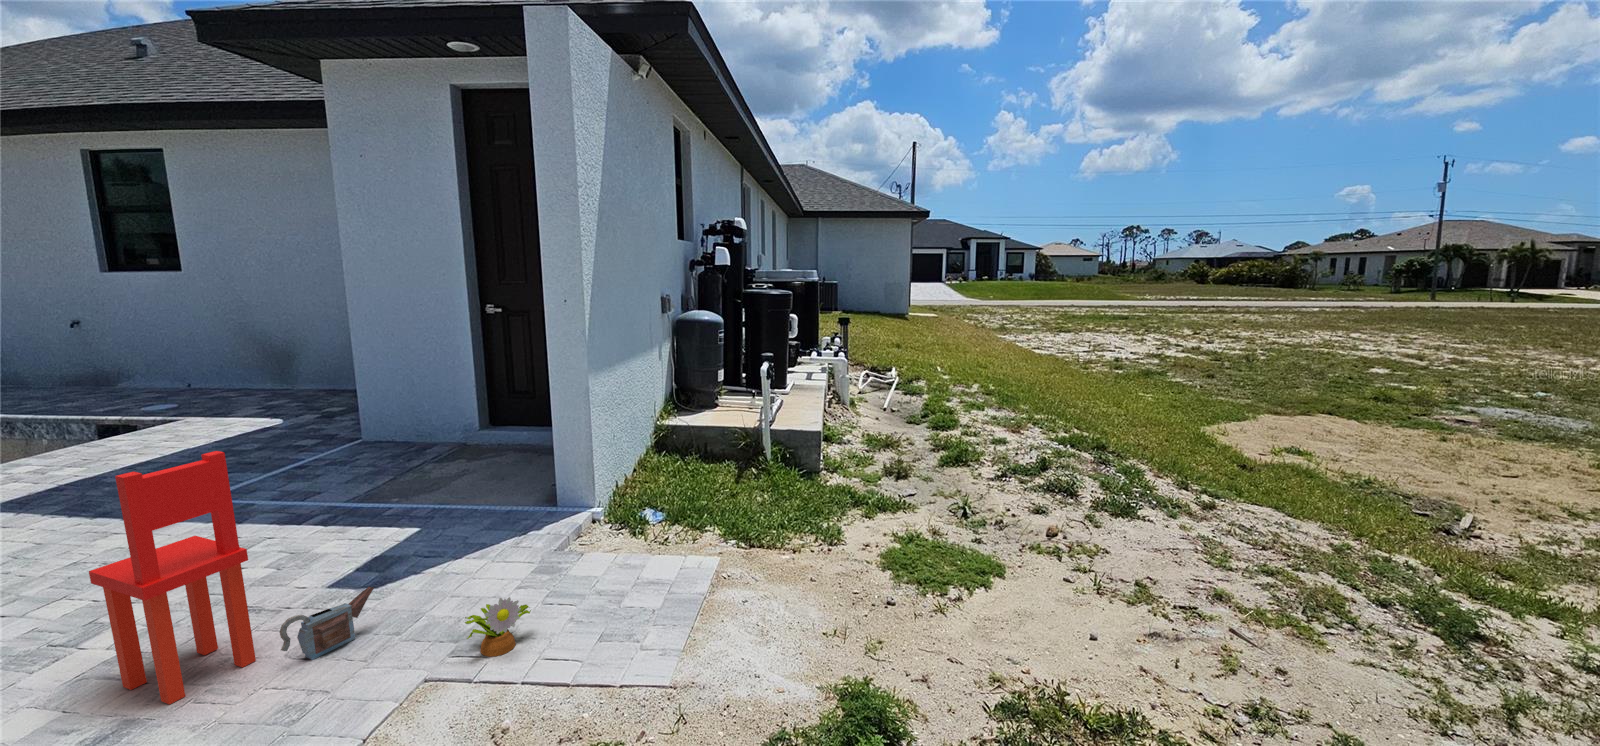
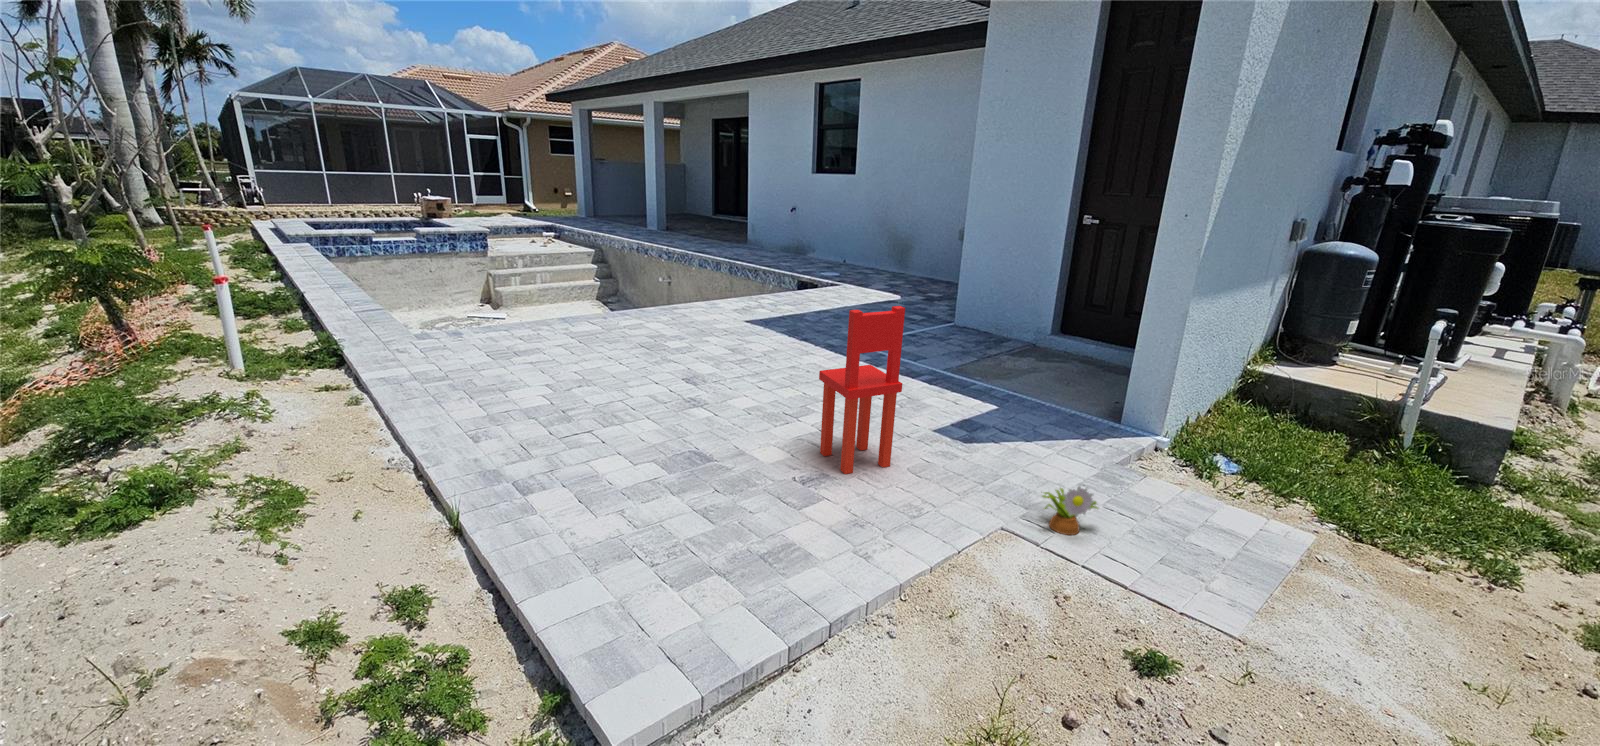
watering can: present [280,586,374,660] -> none [909,440,973,480]

